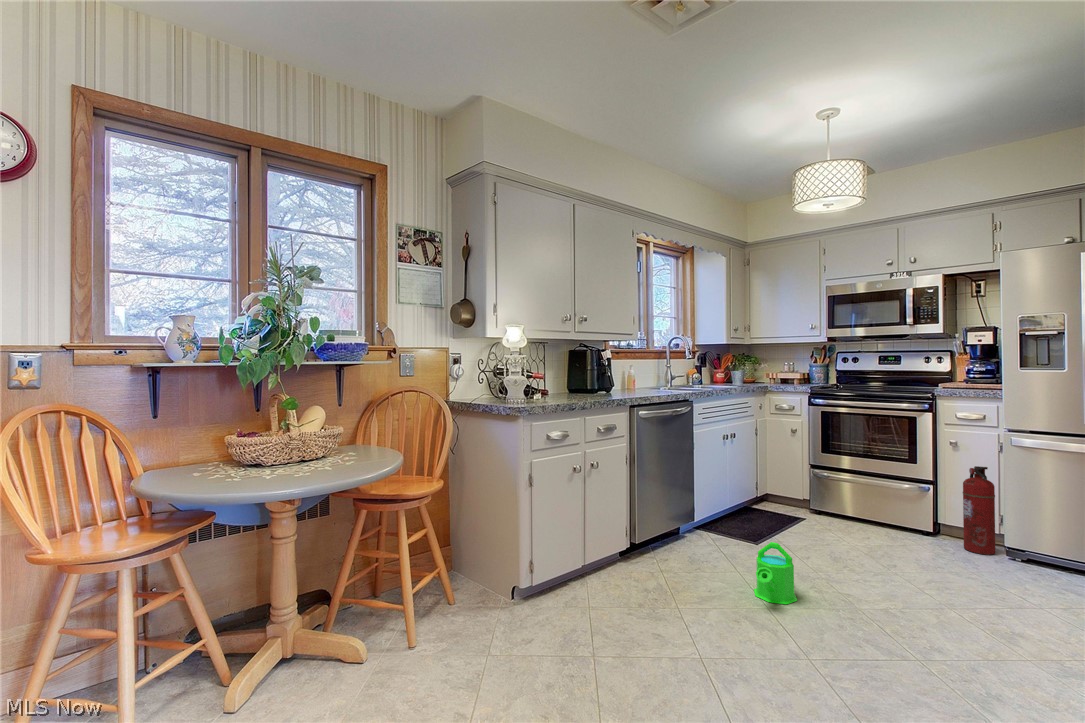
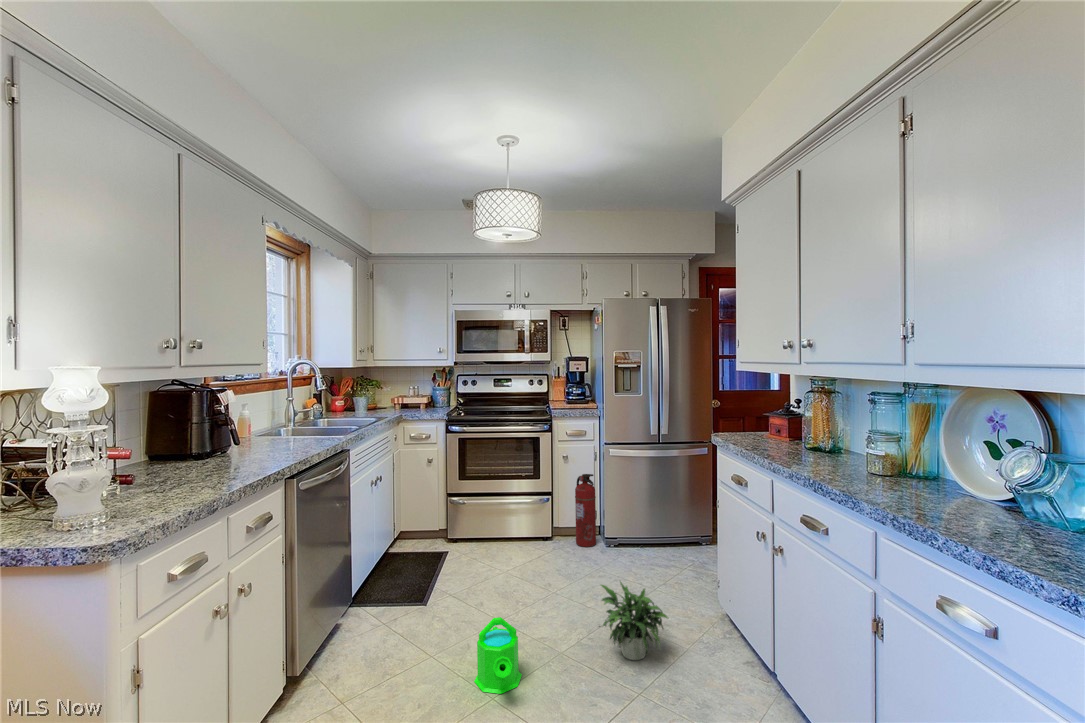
potted plant: none [892,552,977,640] -> present [601,582,668,660]

